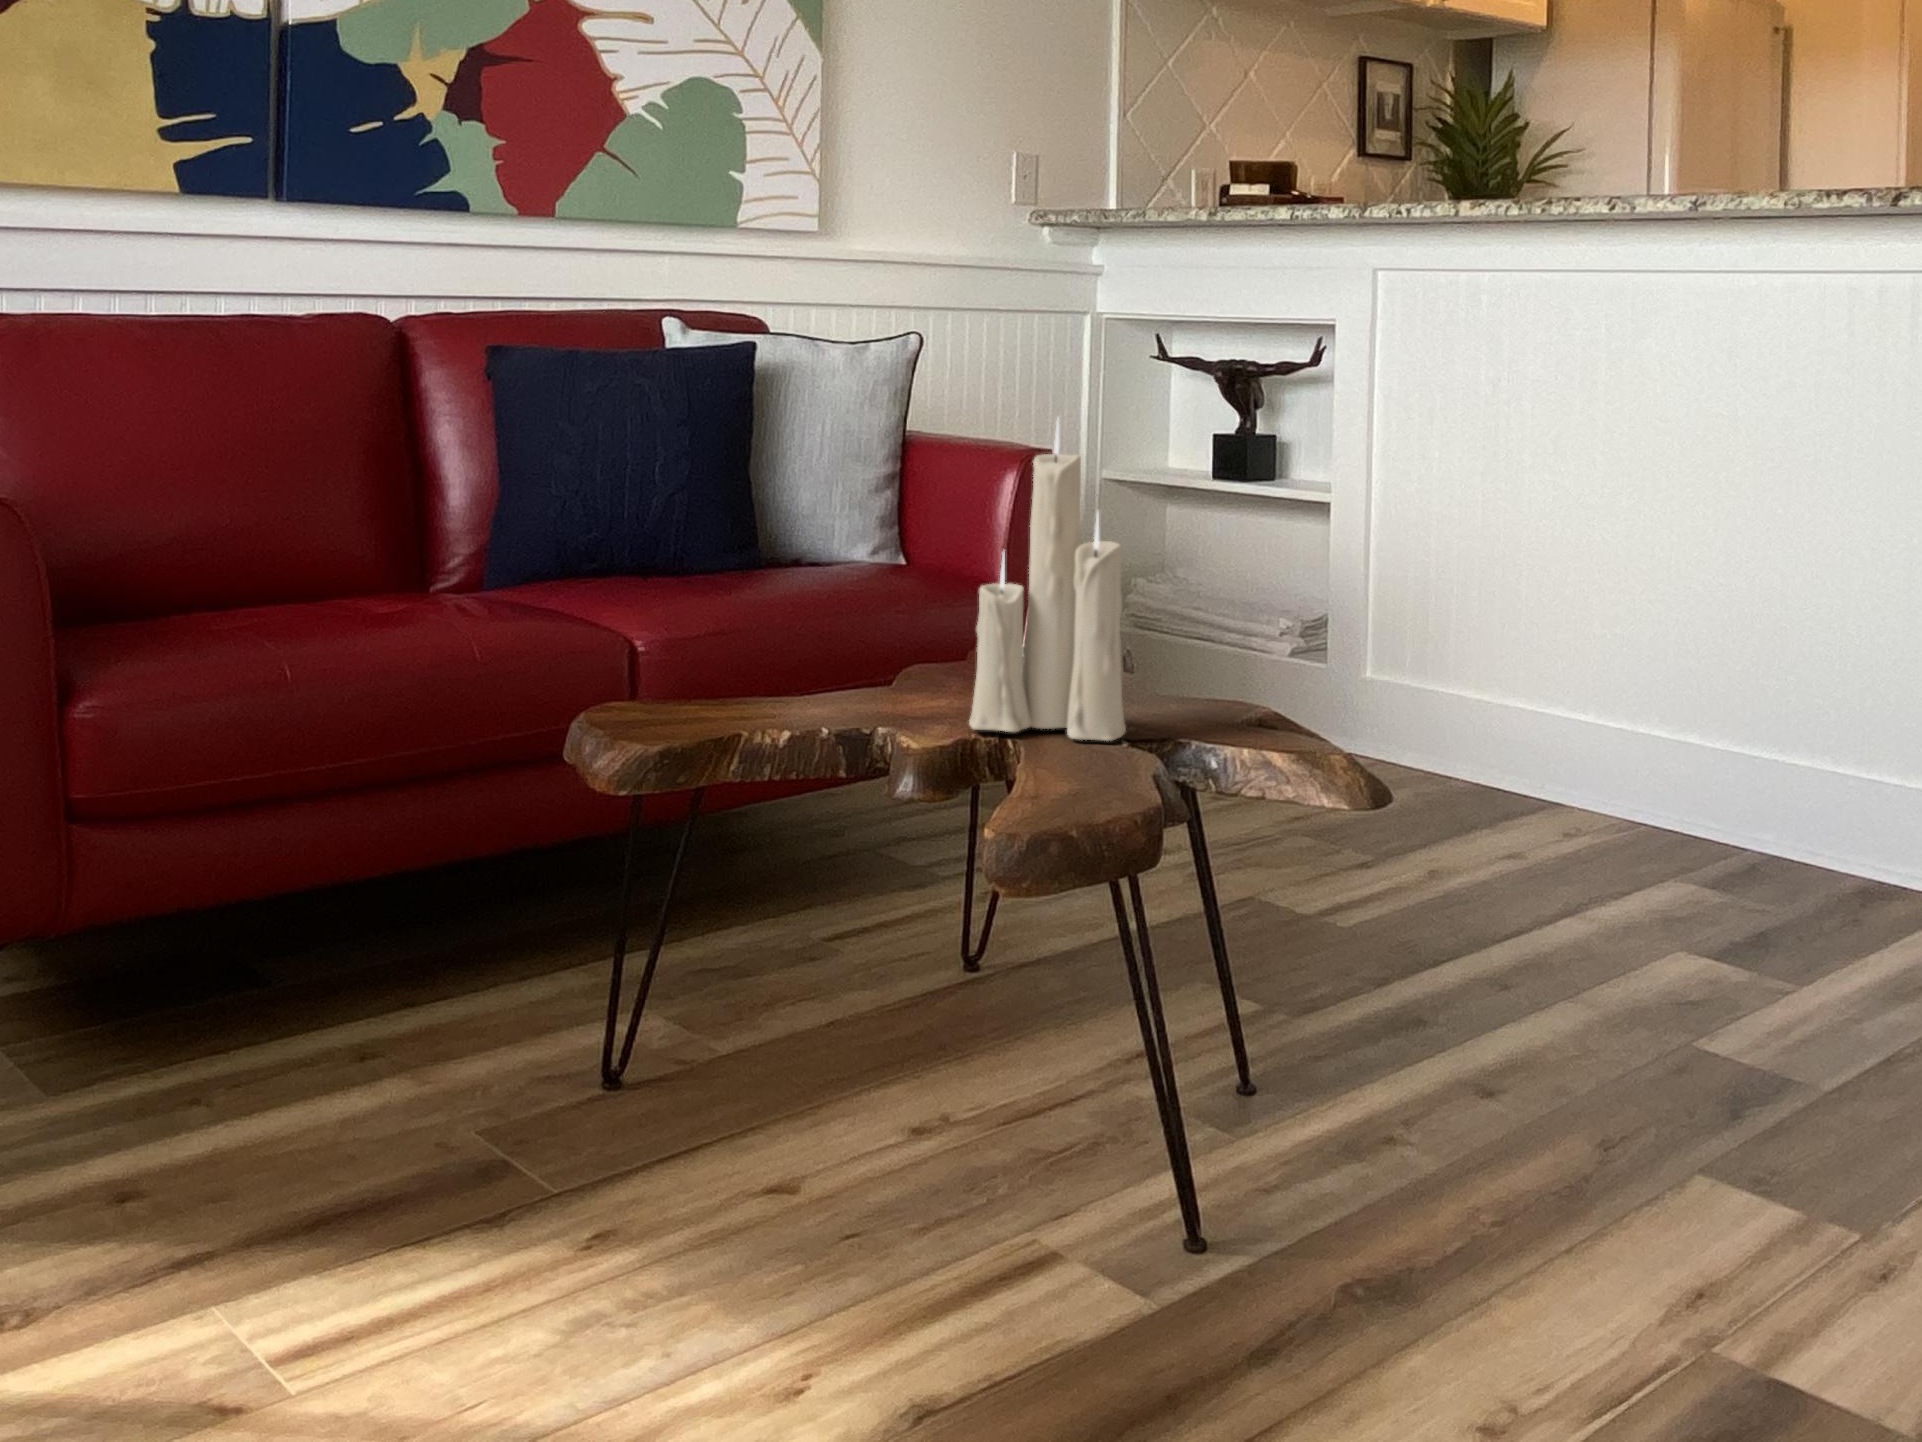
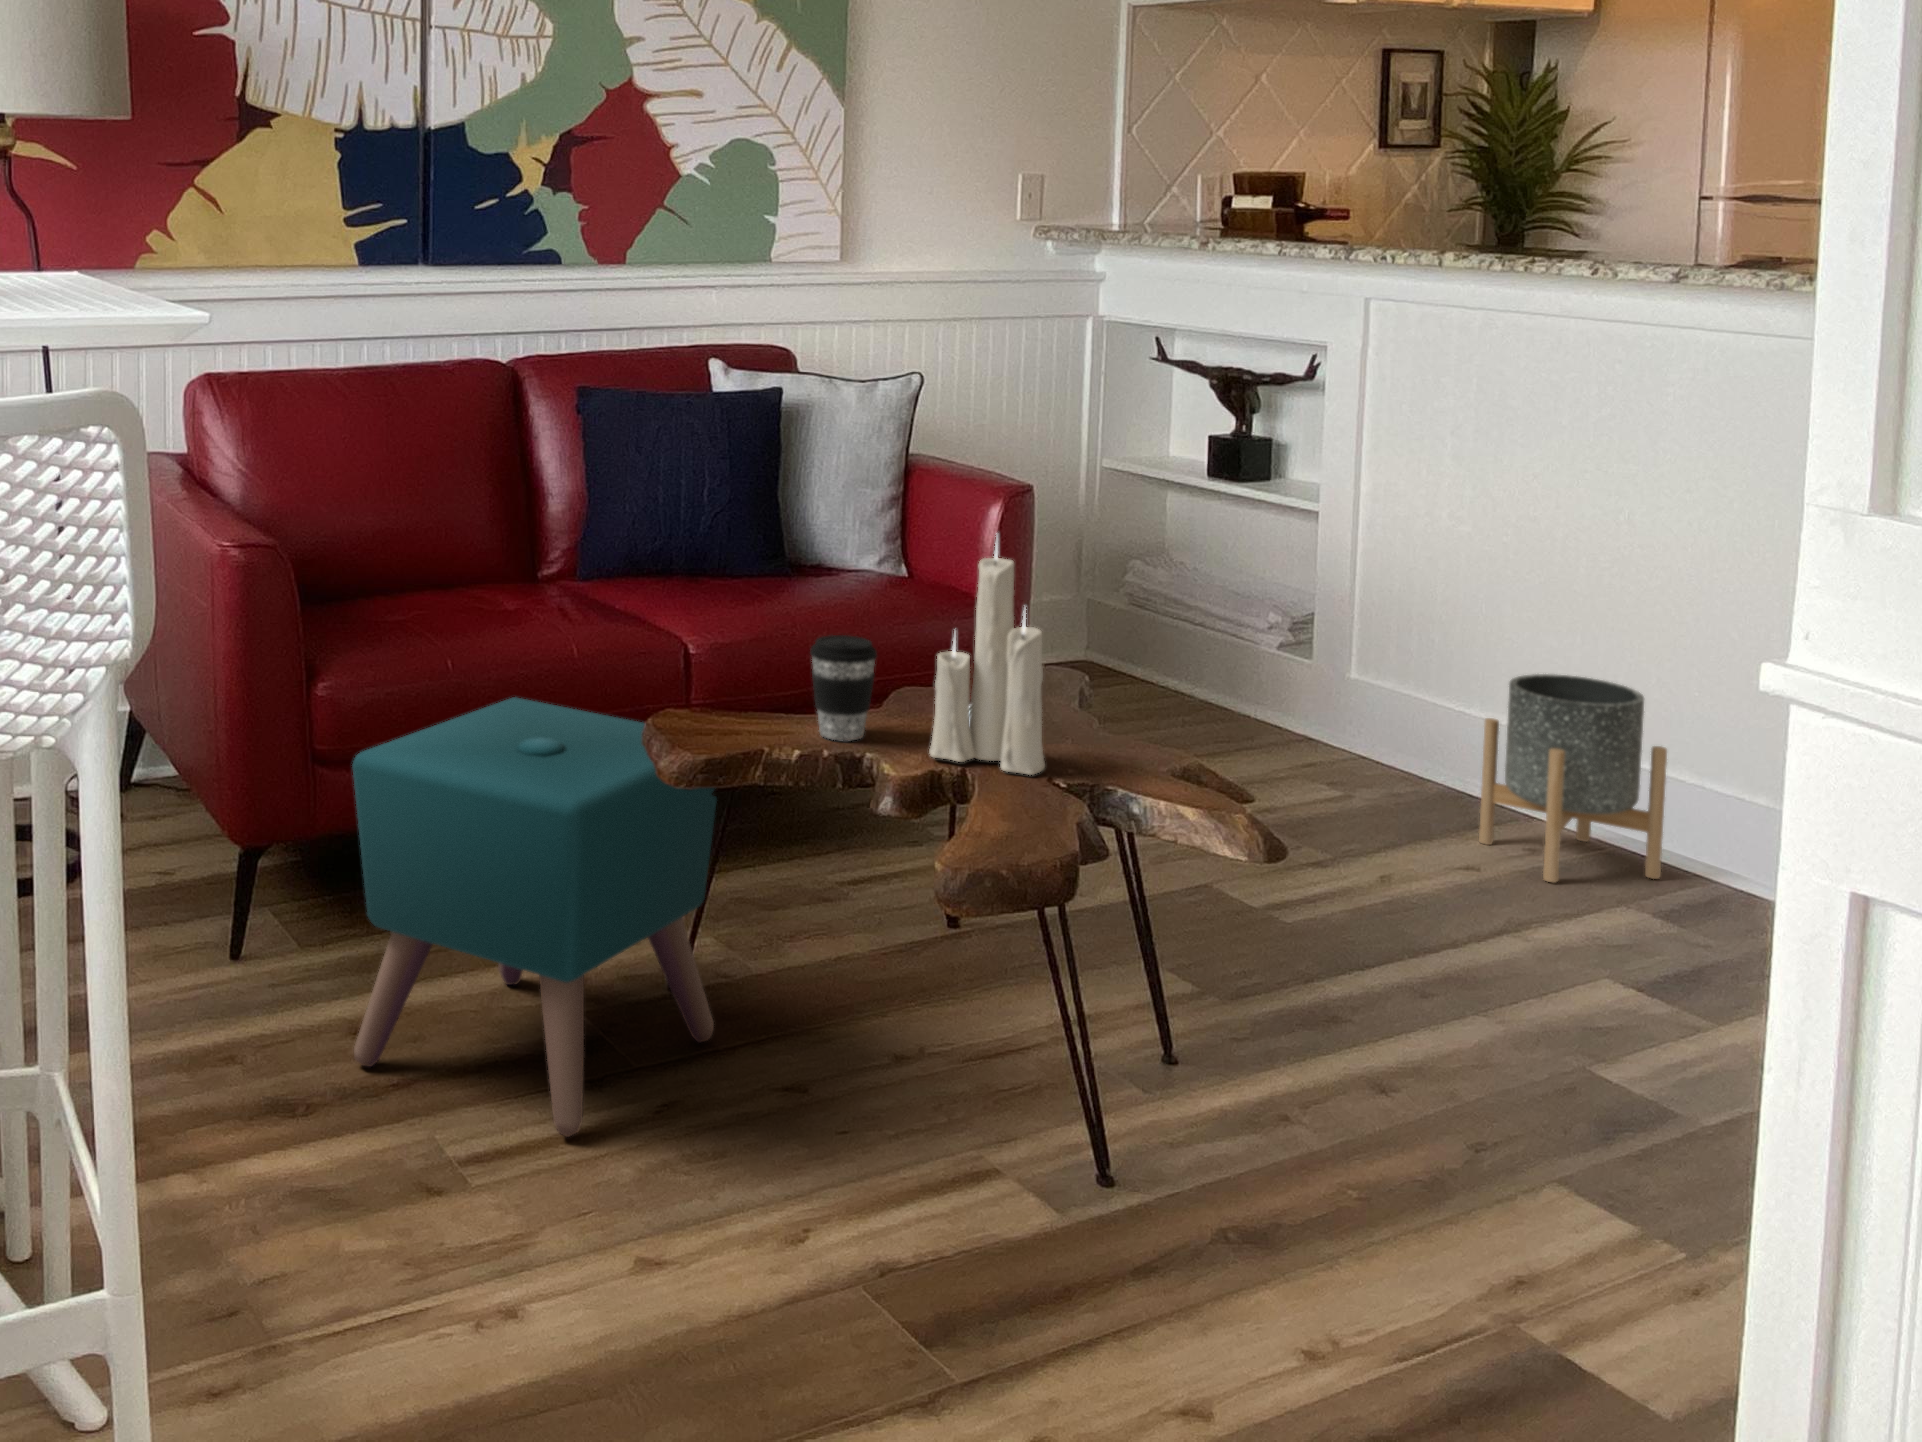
coffee cup: none [801,578,895,720] -> present [810,635,877,741]
planter: none [1530,643,1718,867] -> present [1479,674,1667,883]
ottoman: none [73,706,676,1360] -> present [353,697,717,1137]

